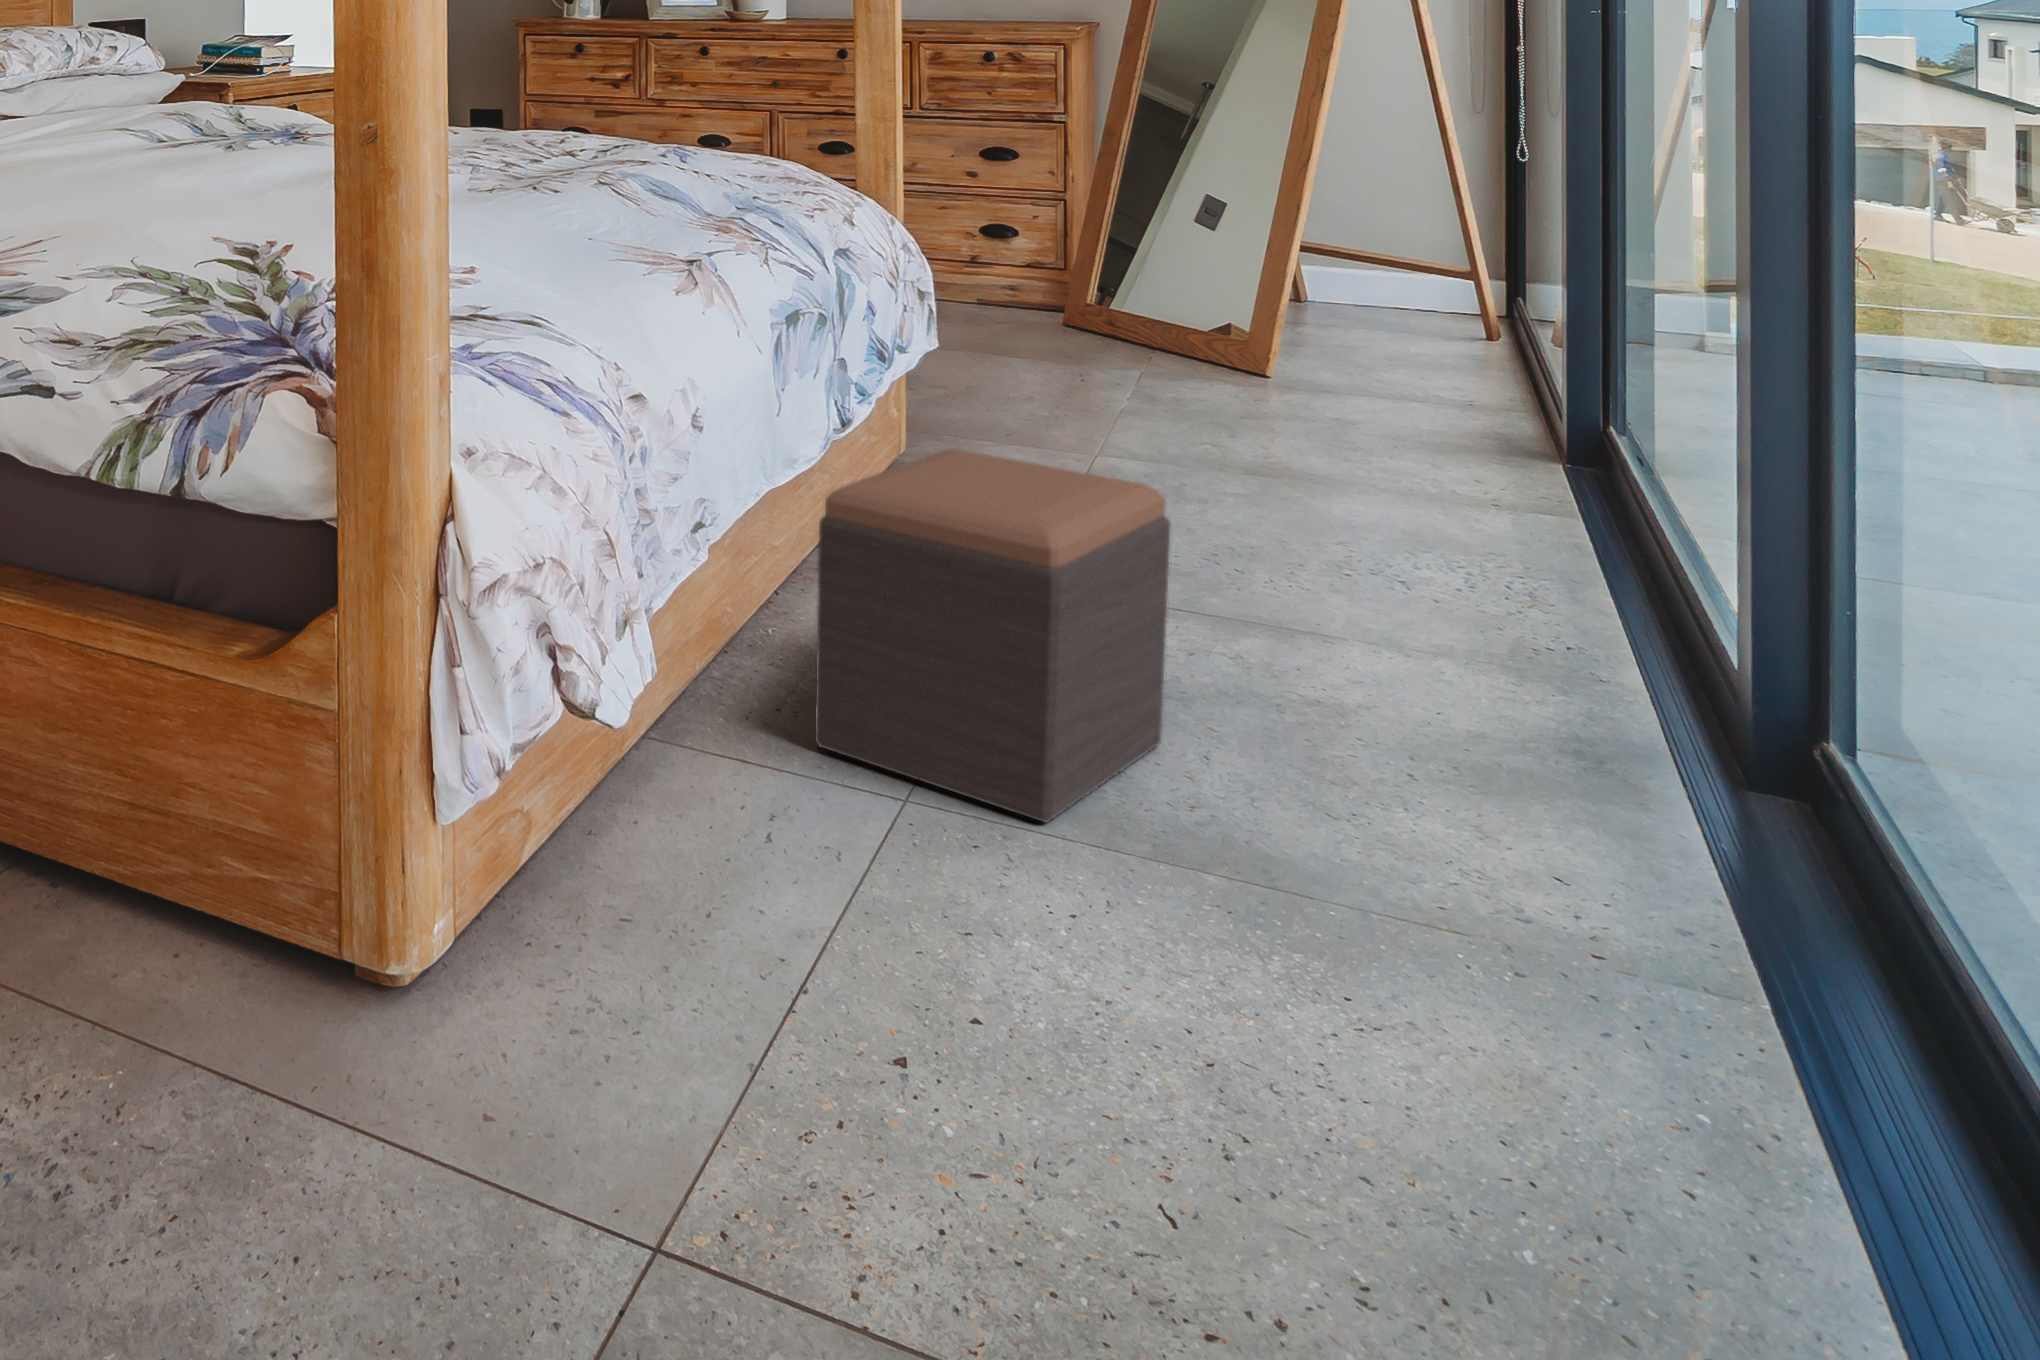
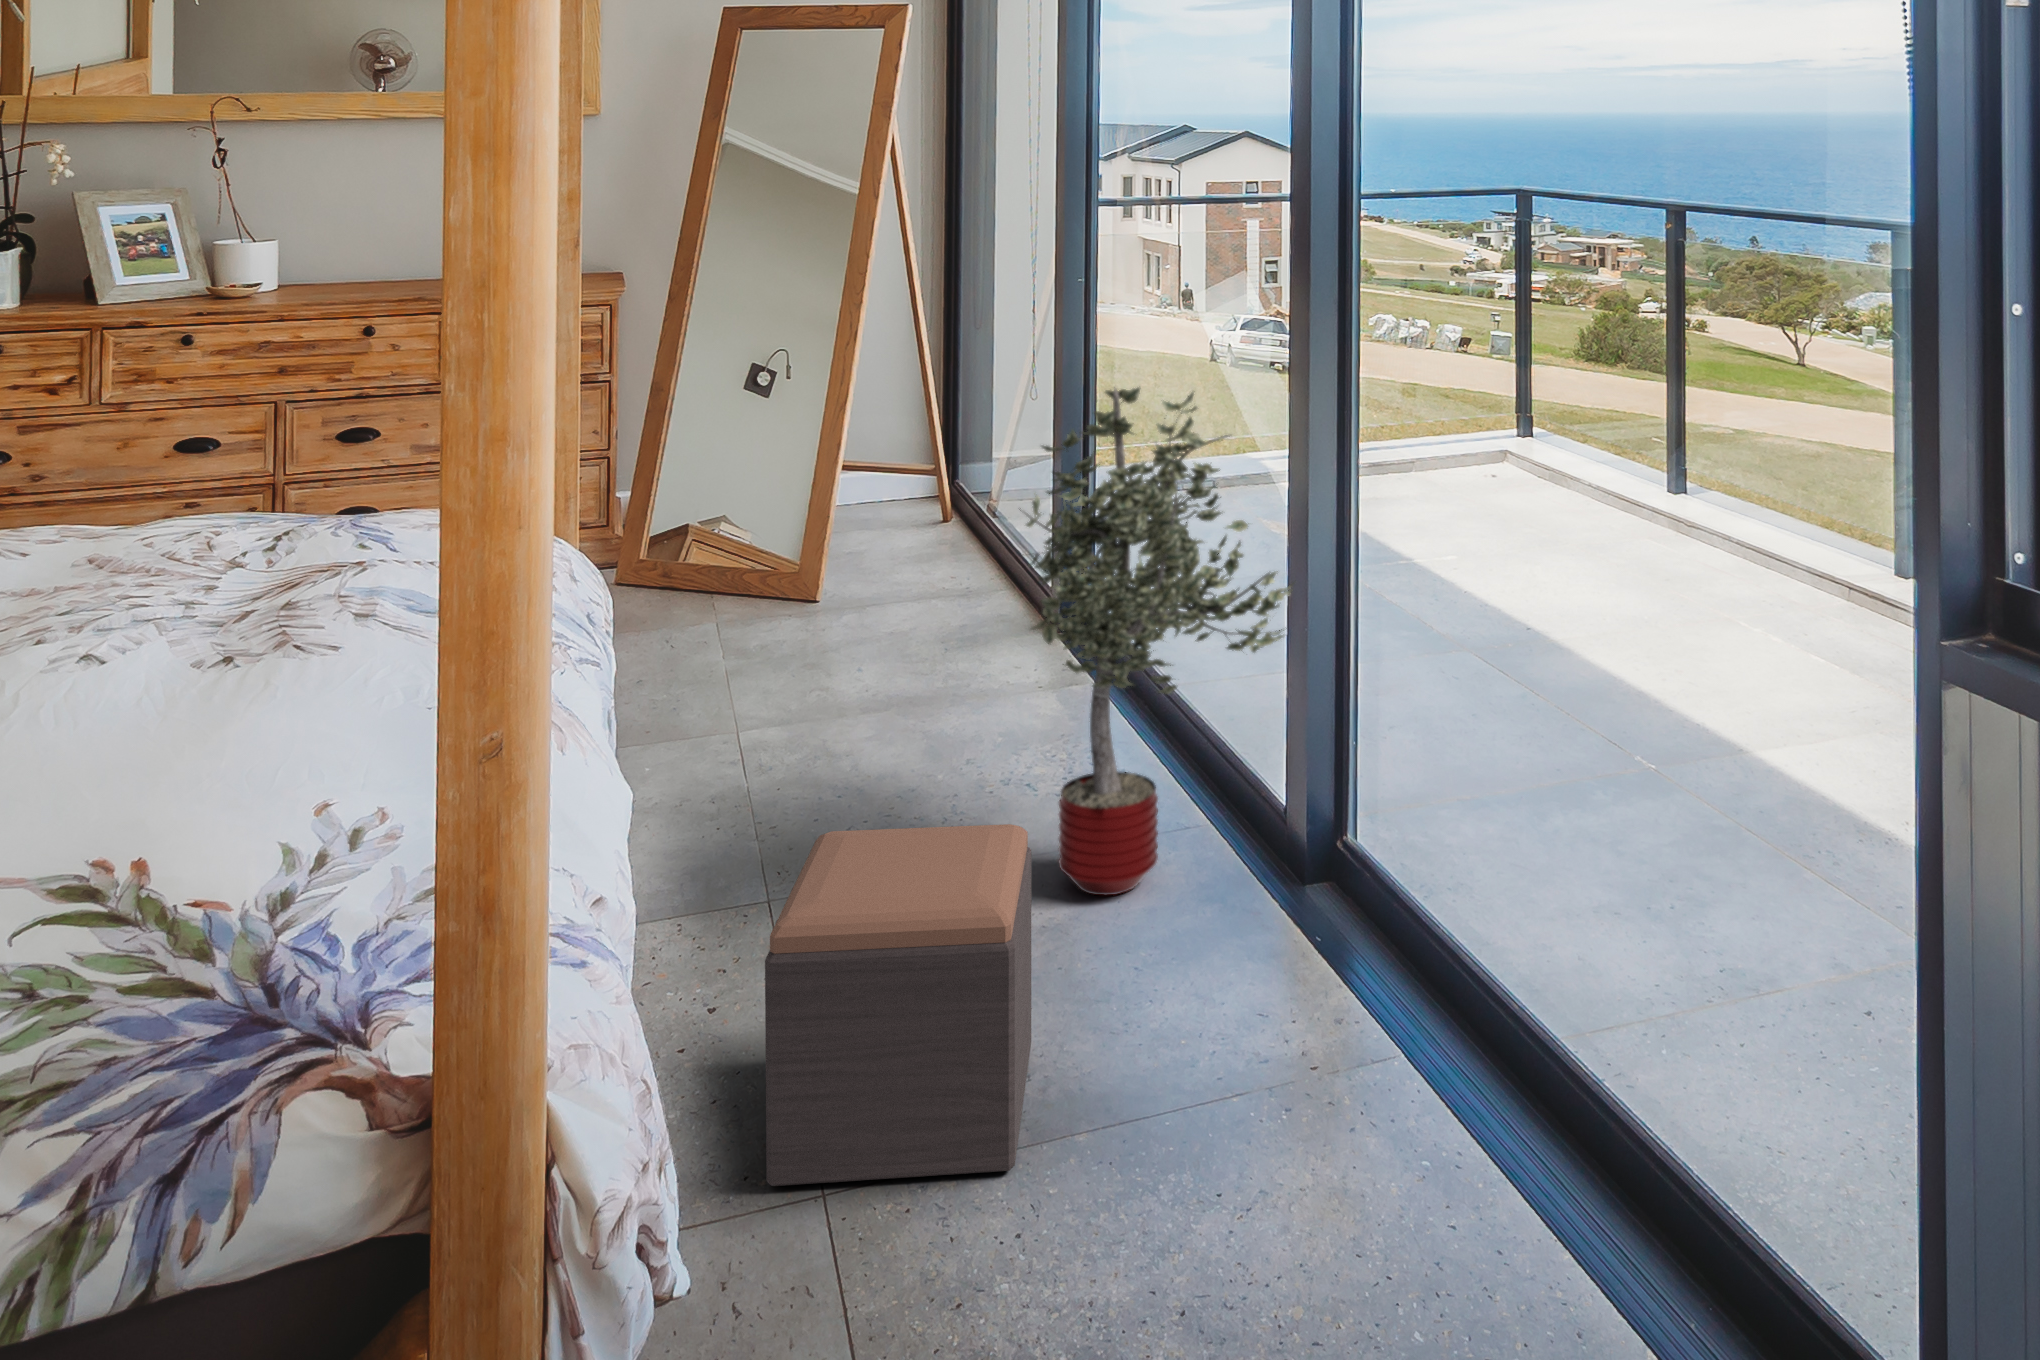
potted tree: none [1258,13,1695,669] -> present [1019,387,1292,895]

